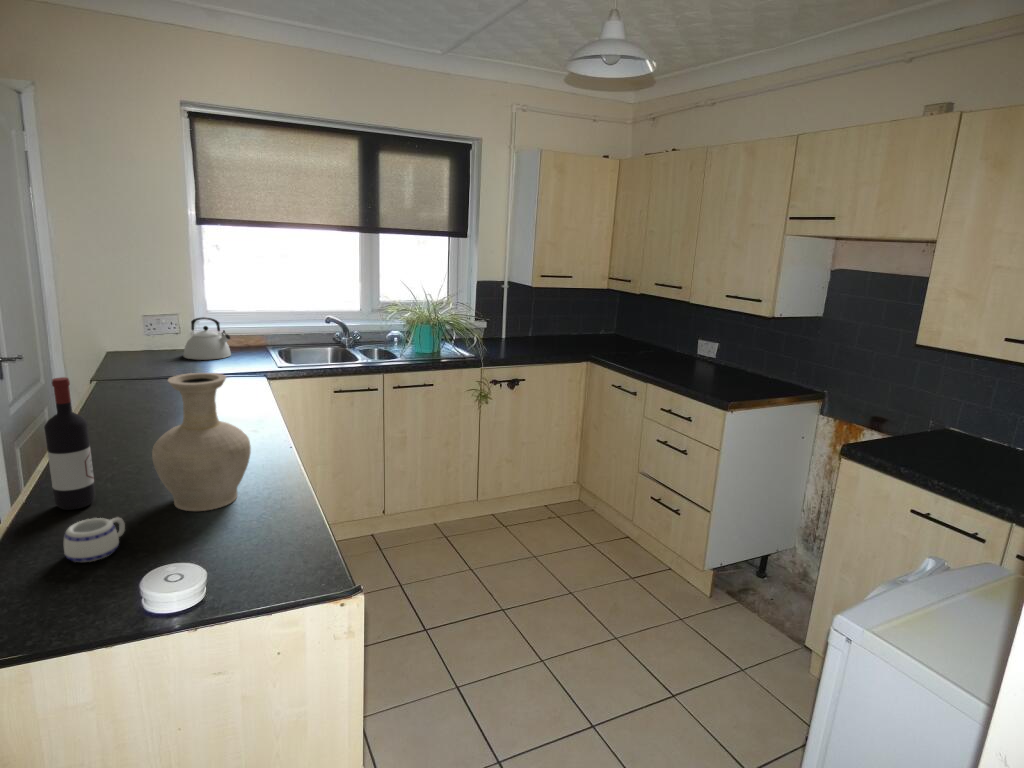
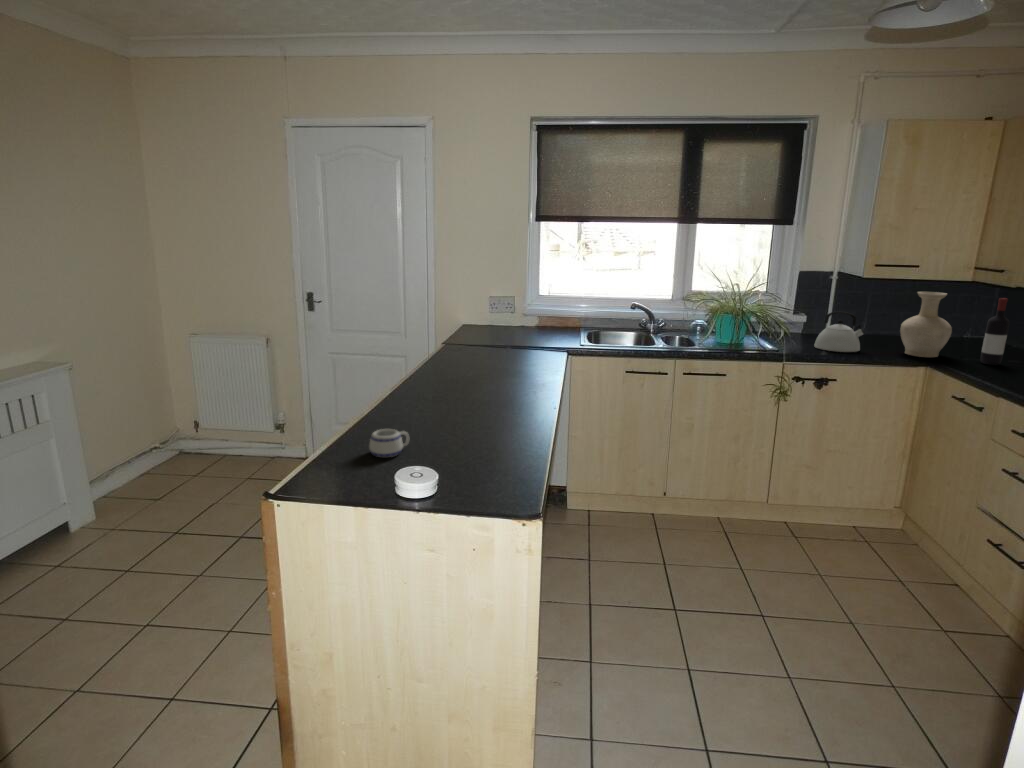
kettle: present [184,317,231,360] -> present [815,312,865,352]
vase: present [152,373,251,511] -> present [900,292,952,357]
wine bottle: present [44,377,95,510] -> present [981,298,1010,365]

